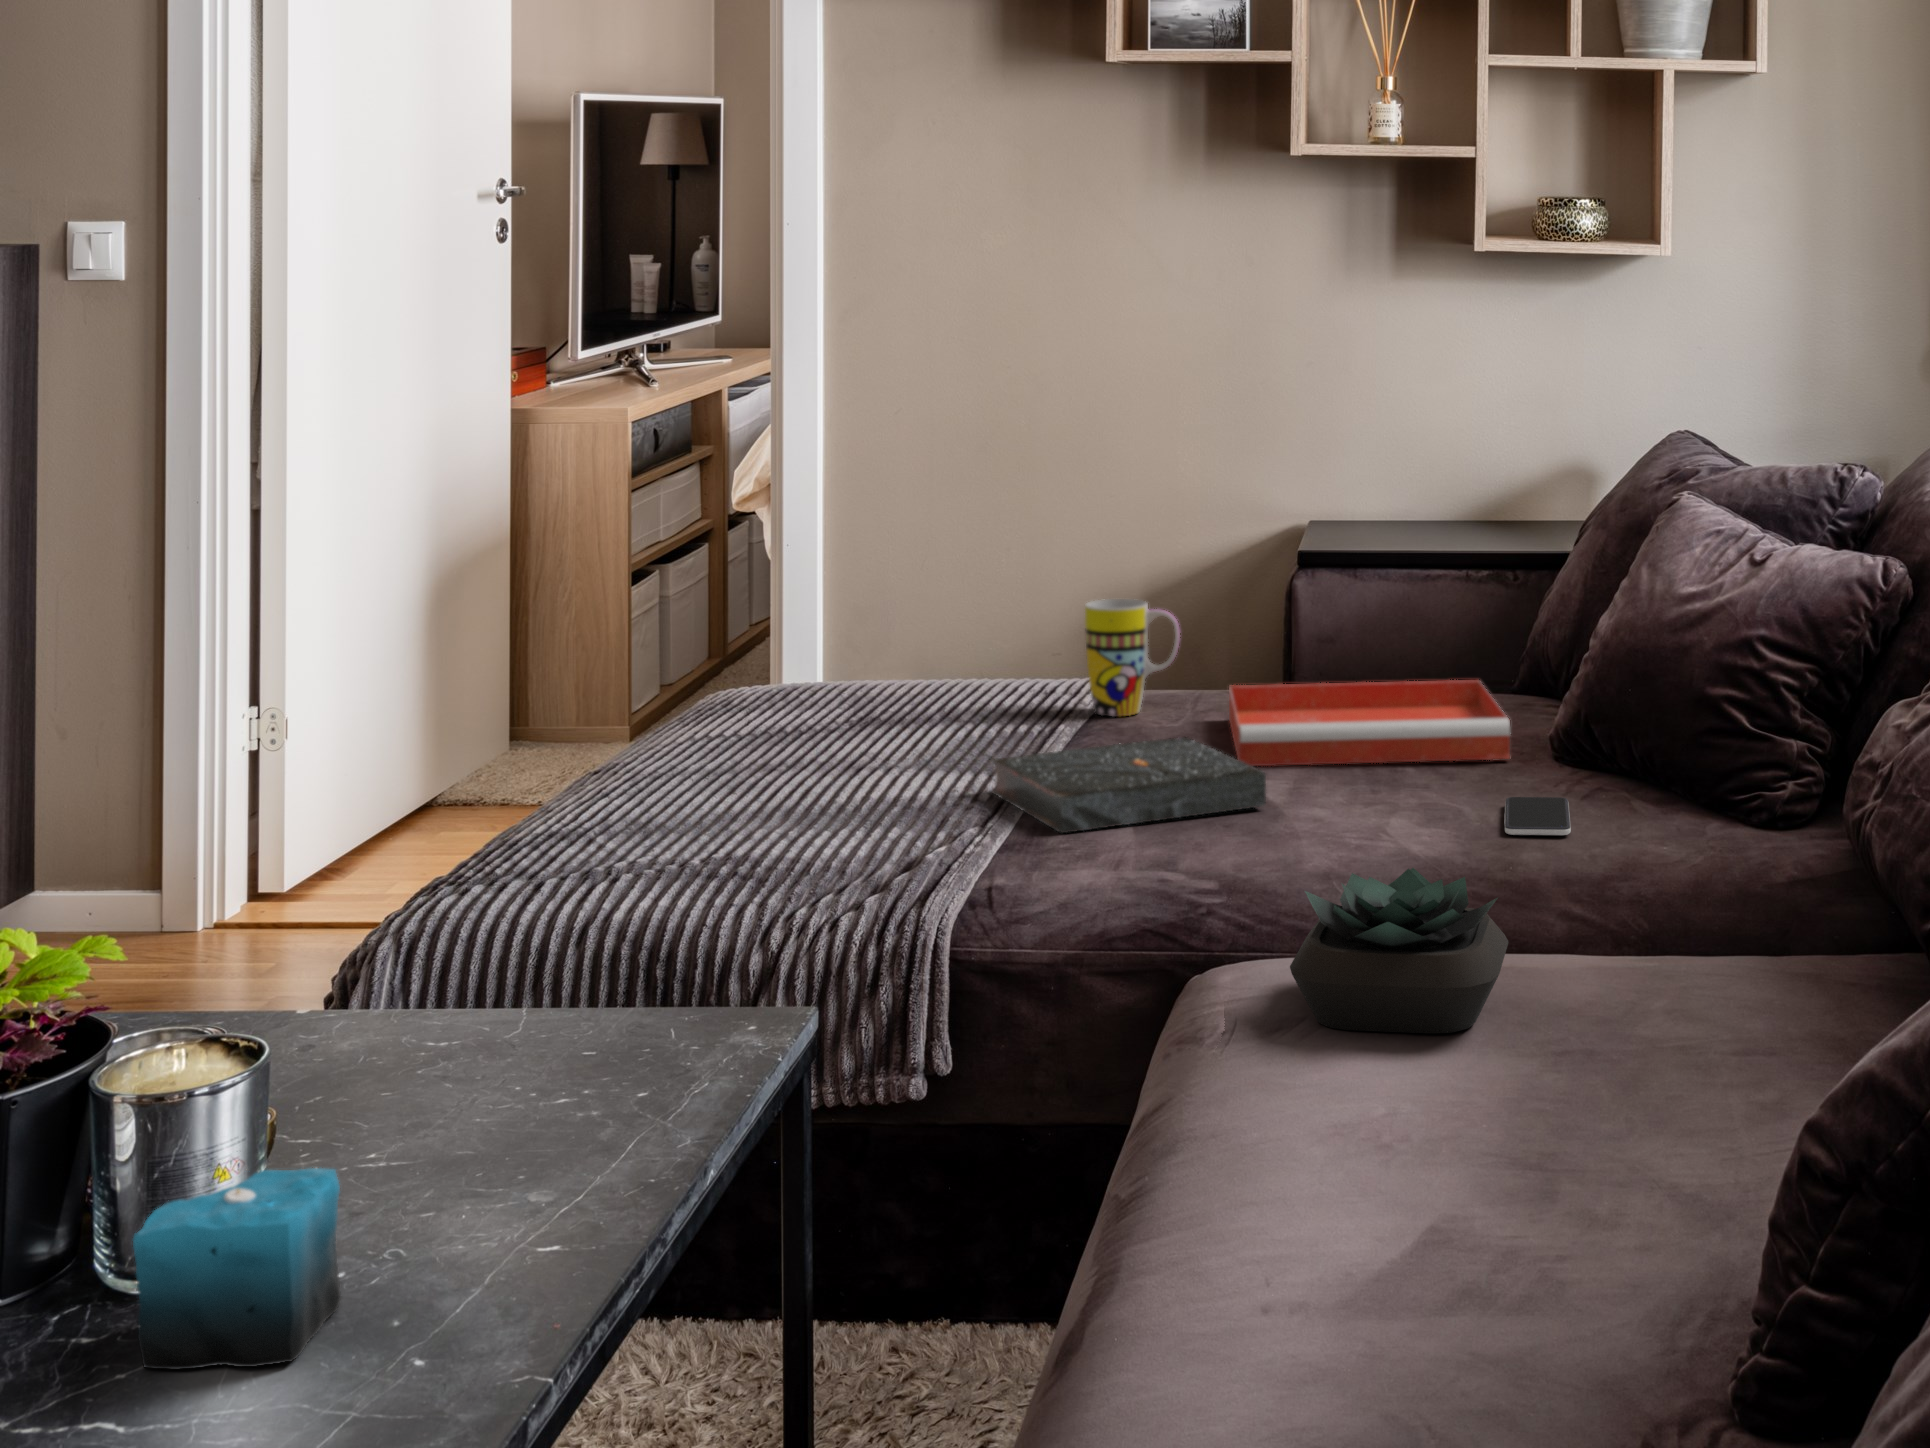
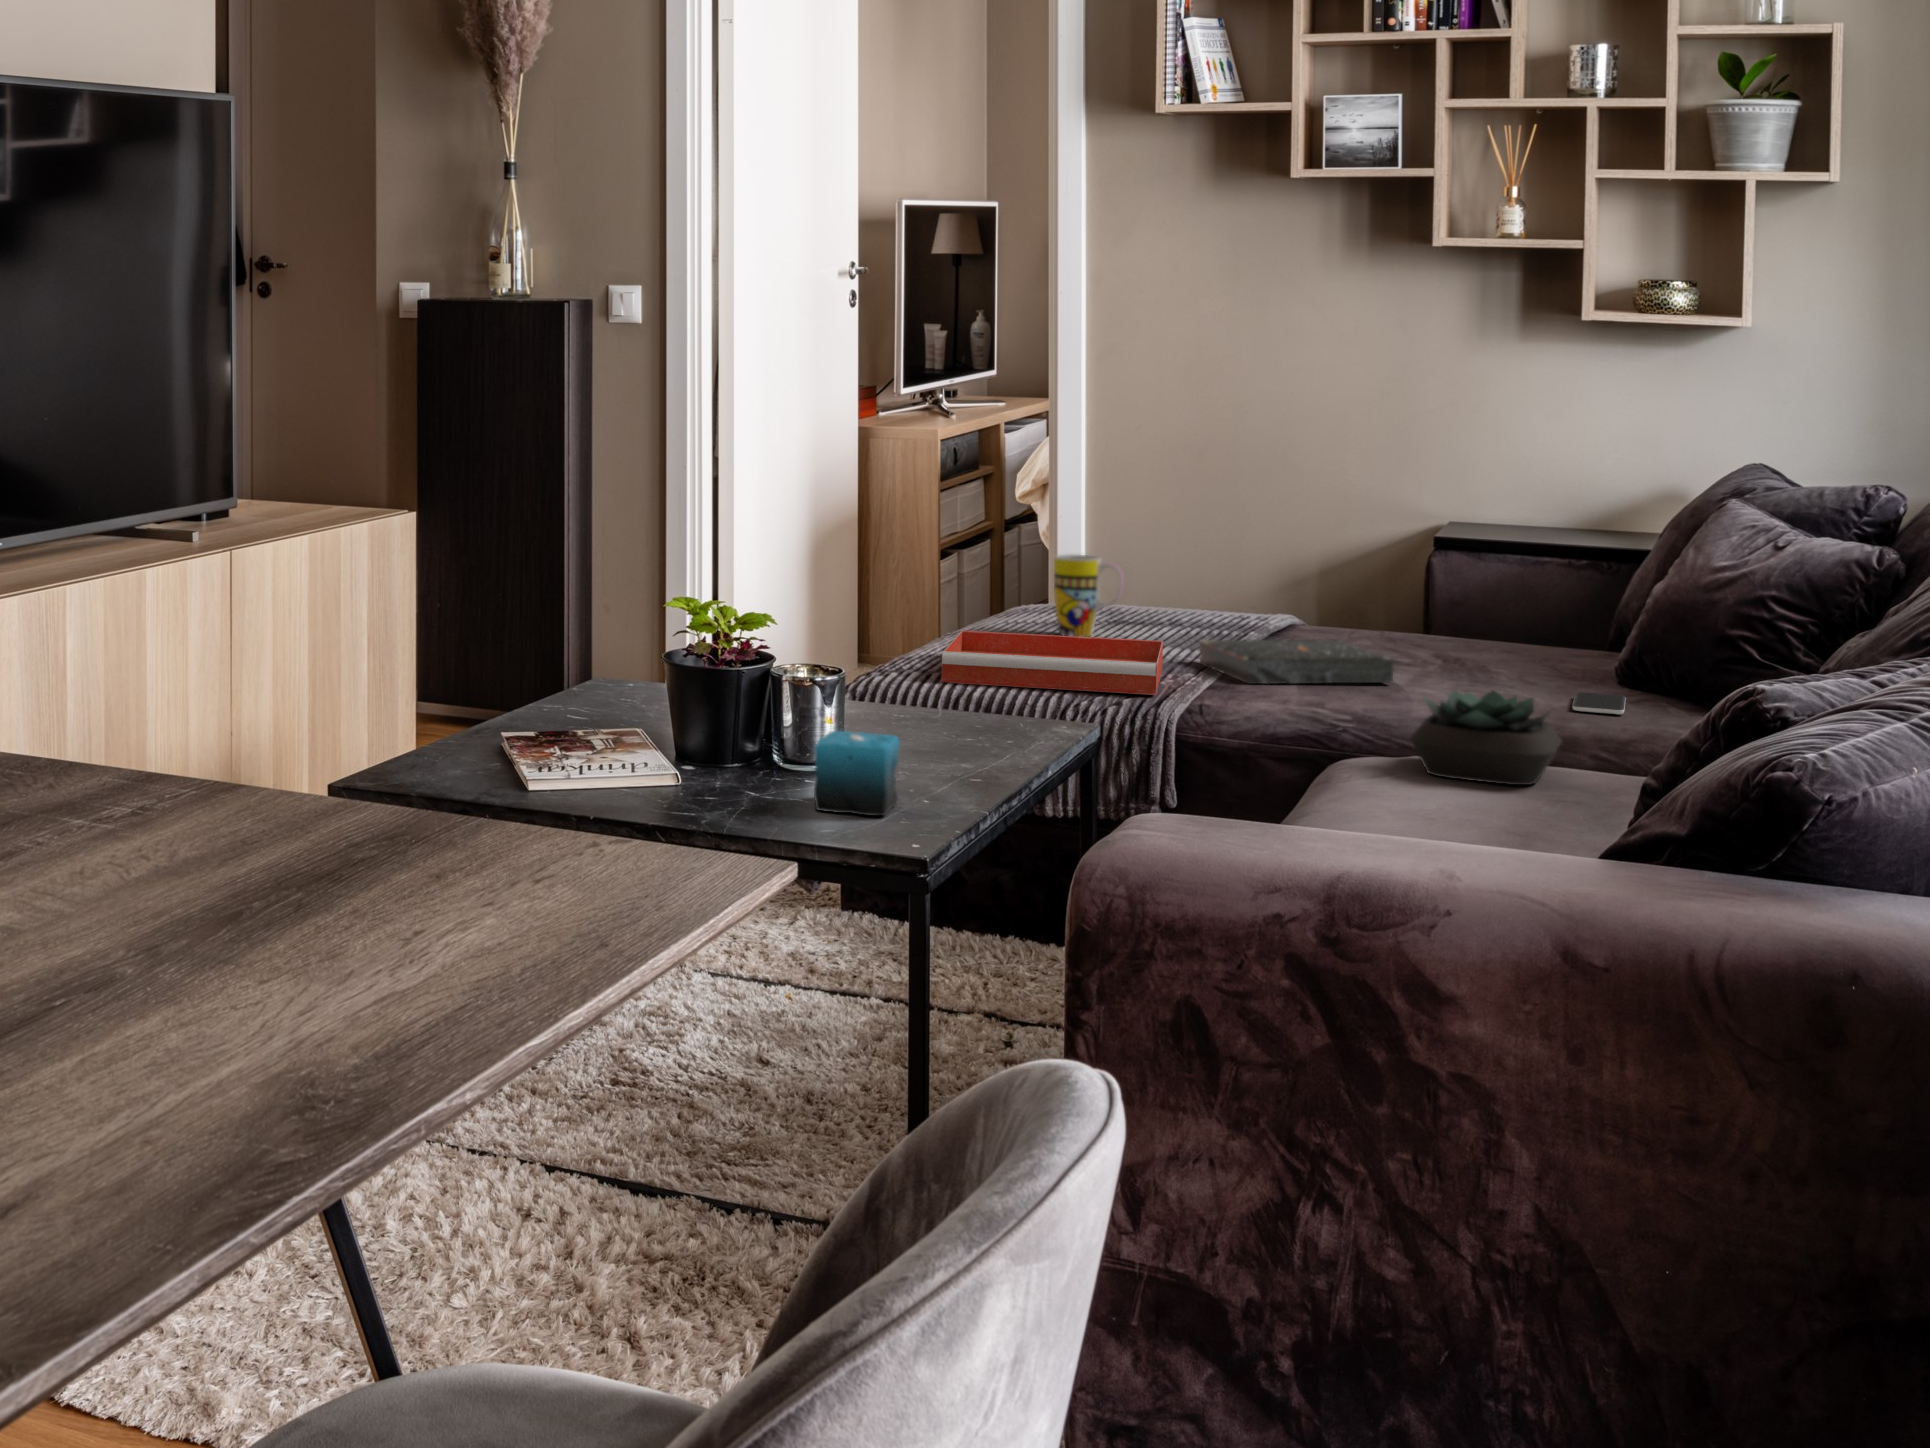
mug: present [1085,599,1180,717] -> present [1054,555,1123,637]
tray: present [1229,680,1511,766] -> present [941,631,1163,695]

